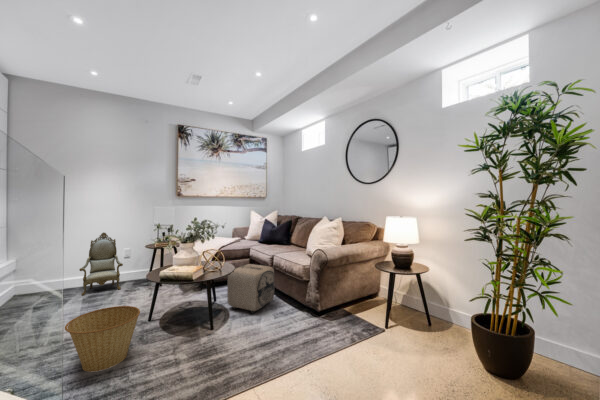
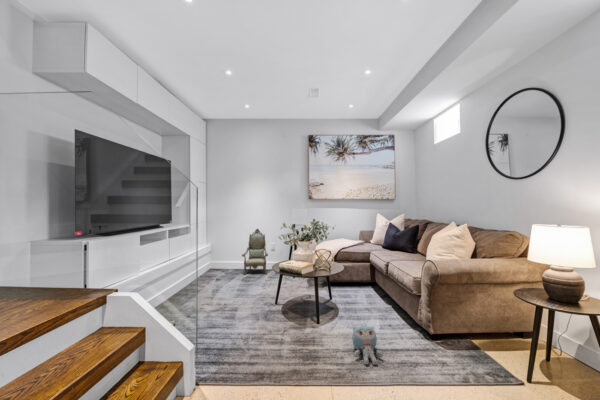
ottoman: present [227,264,274,313] -> none [338,268,386,318]
basket: present [65,306,140,372] -> none [216,287,262,332]
plush toy: none [257,317,289,355] -> present [352,326,383,364]

